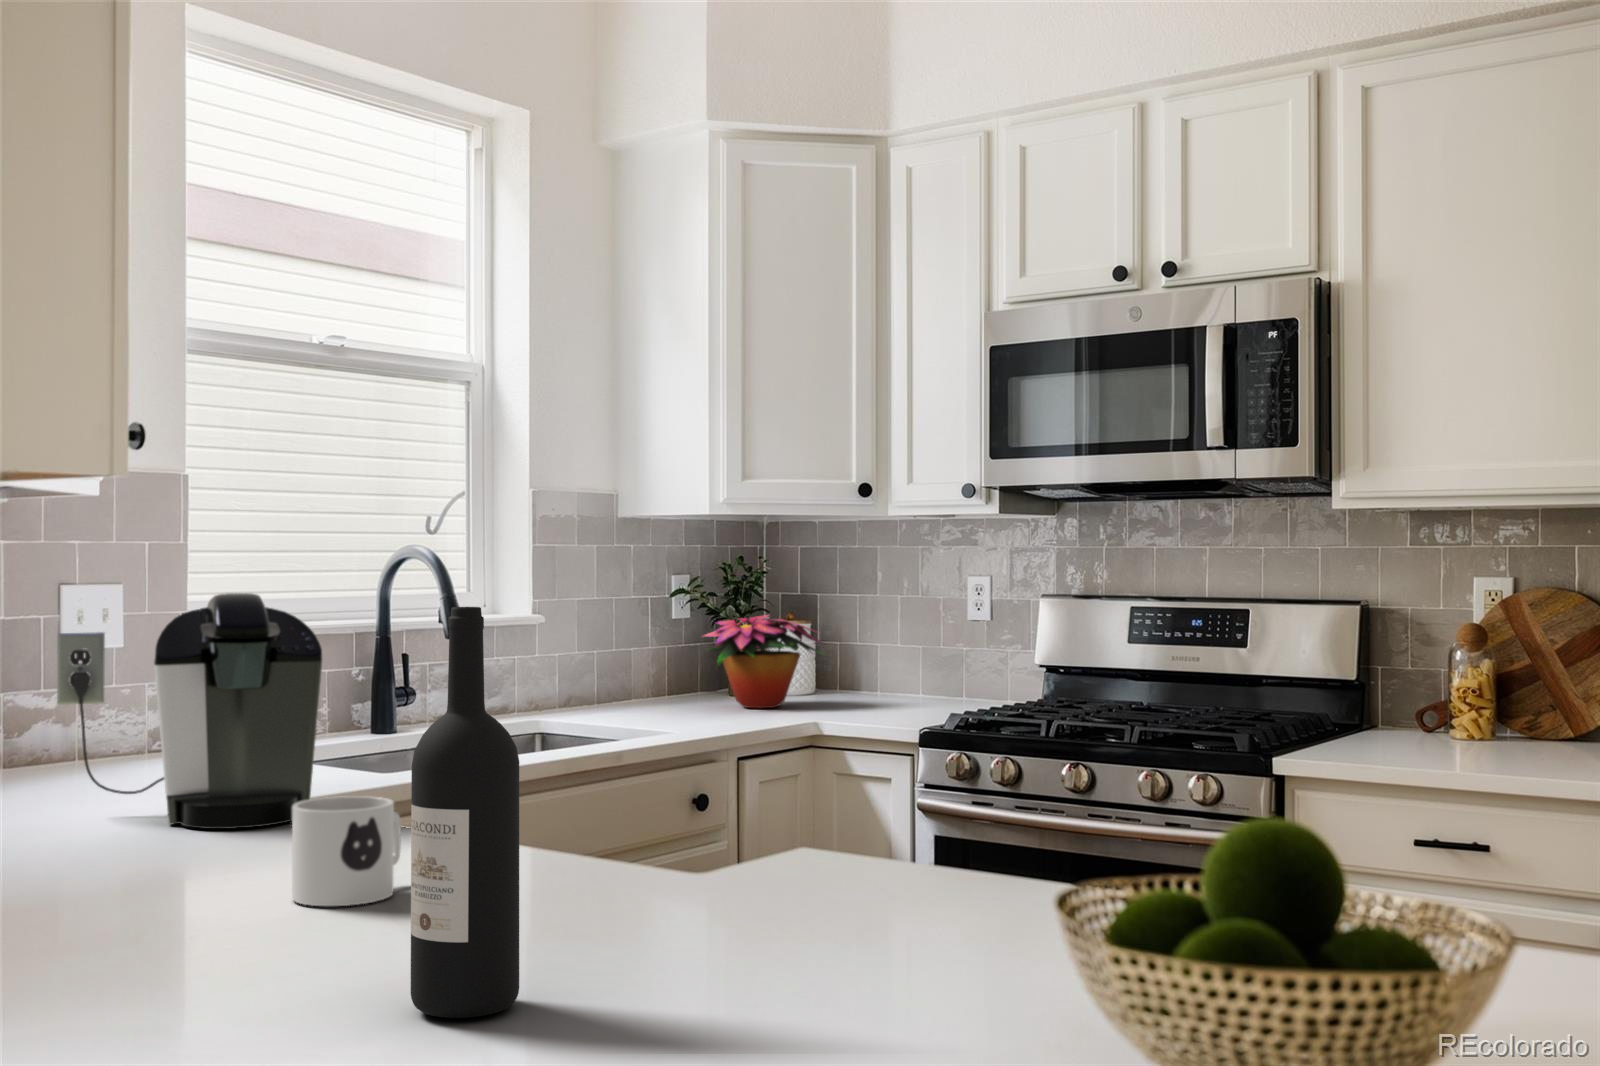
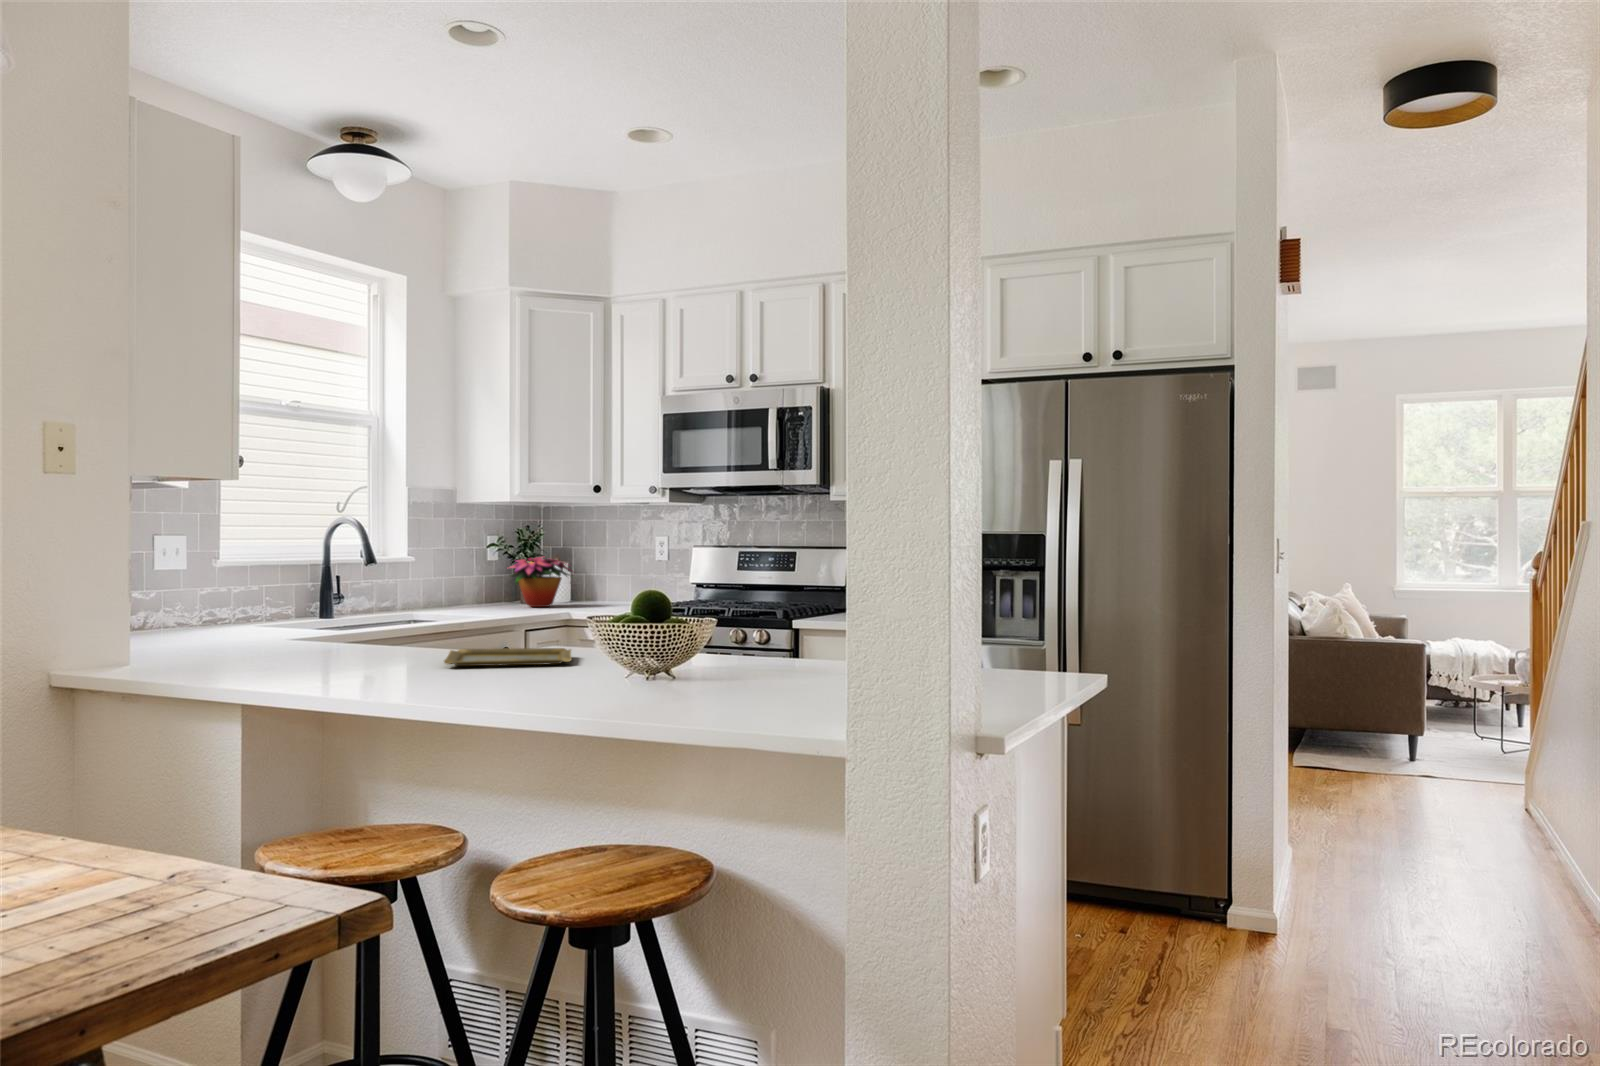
coffee maker: present [57,593,323,829] -> none [180,536,322,649]
wine bottle: present [411,607,519,1018] -> none [406,532,449,686]
mug: present [292,796,401,906] -> none [331,622,378,666]
tray: none [530,860,832,919] -> present [444,648,572,666]

